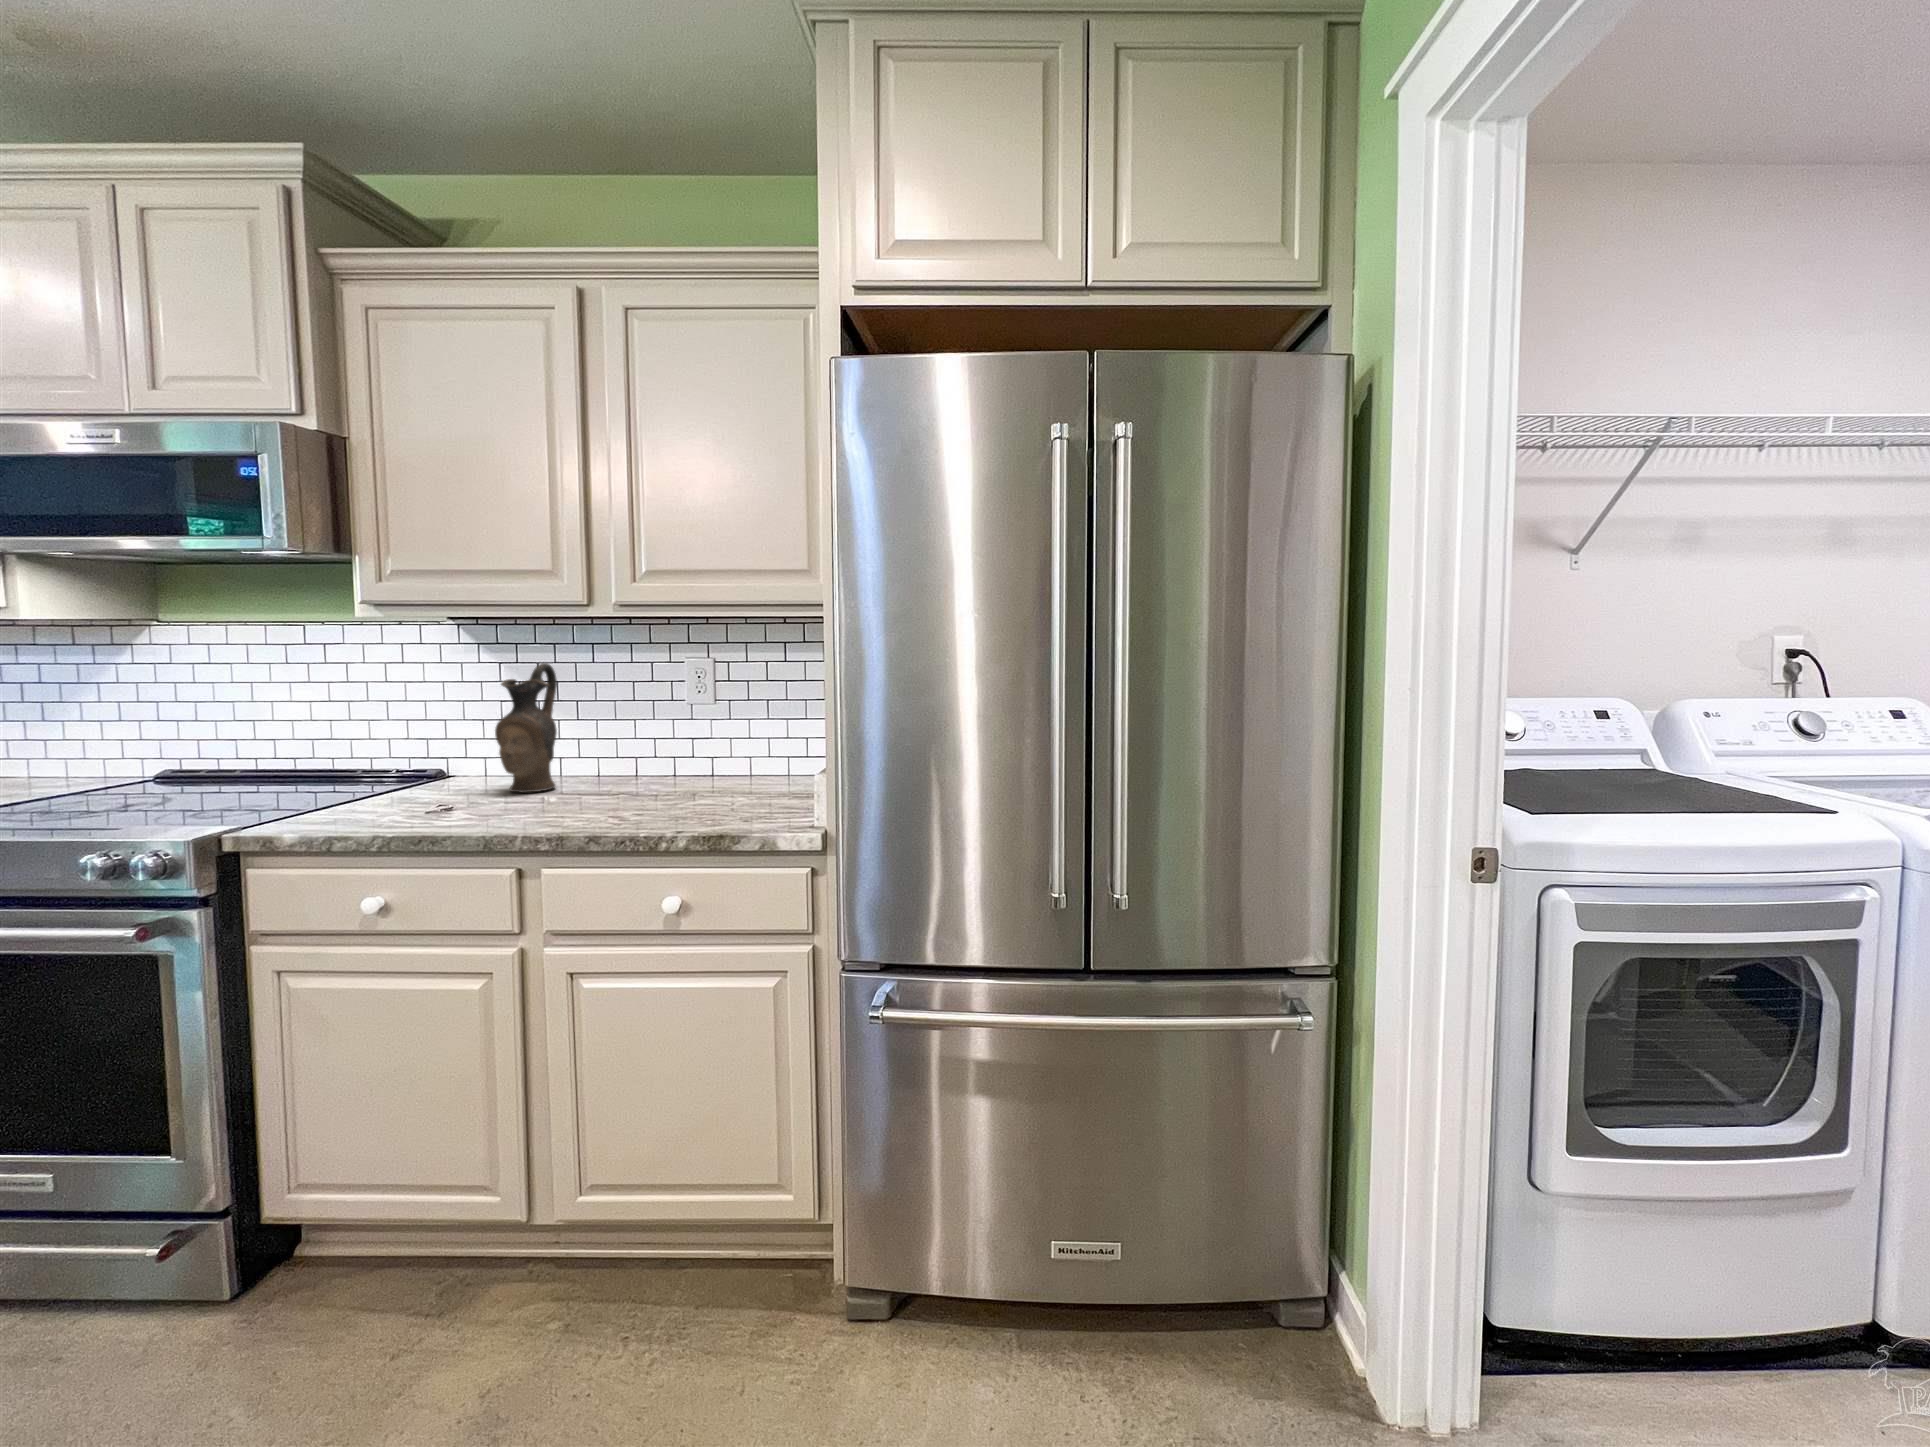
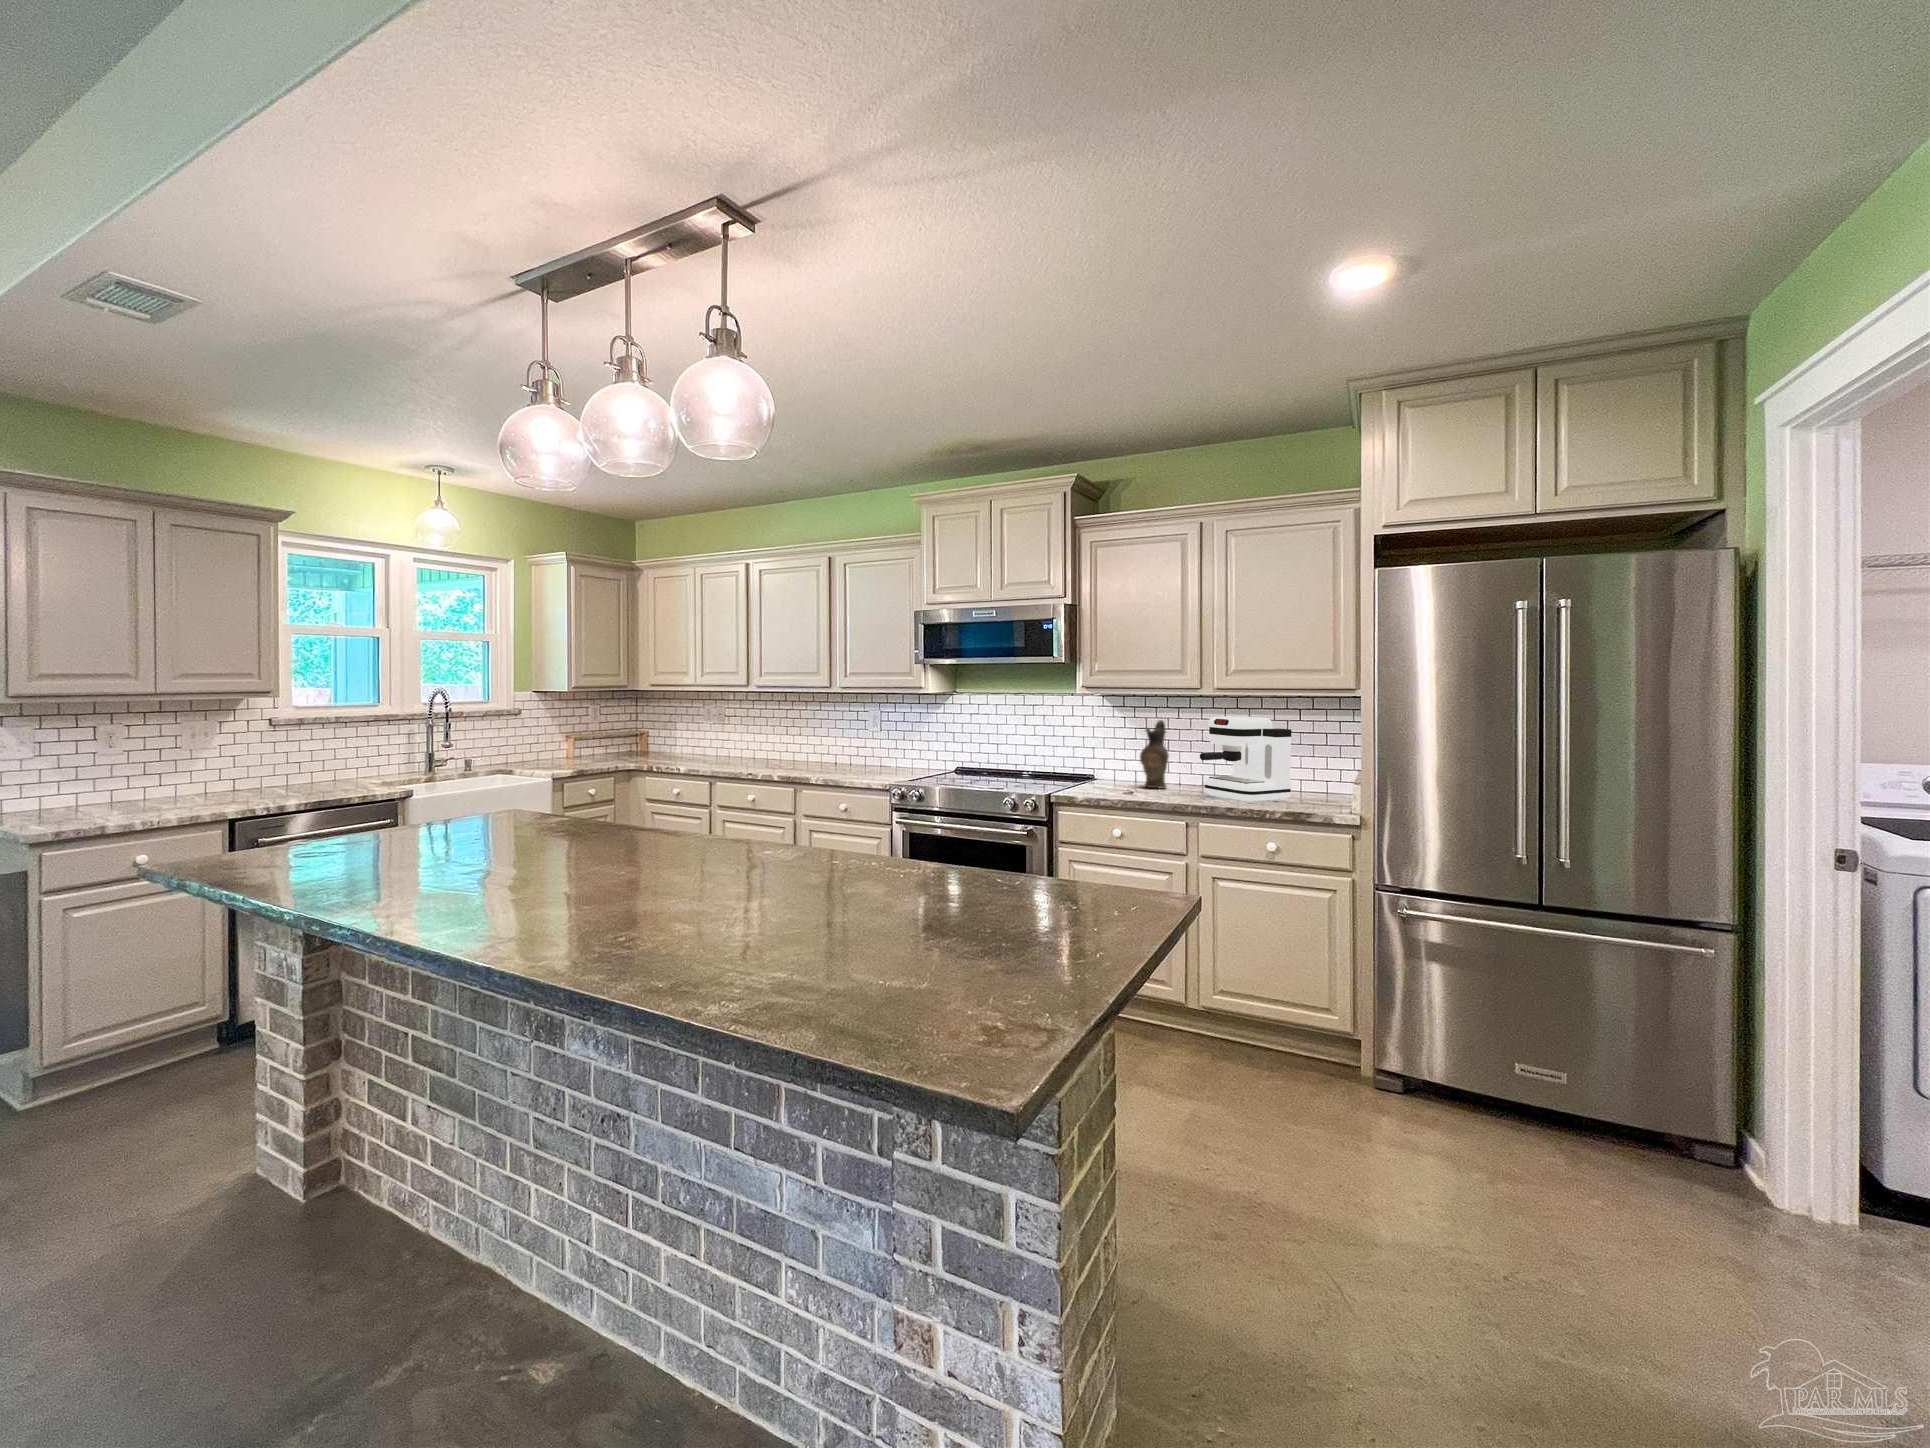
coffee maker: none [562,652,746,816] -> present [1200,716,1291,803]

